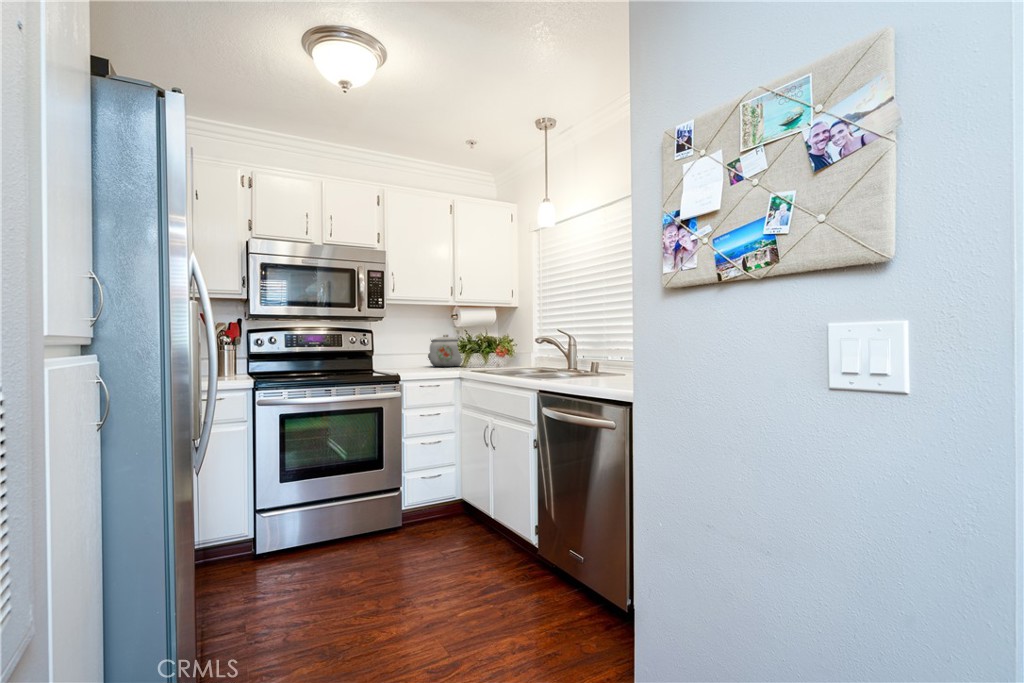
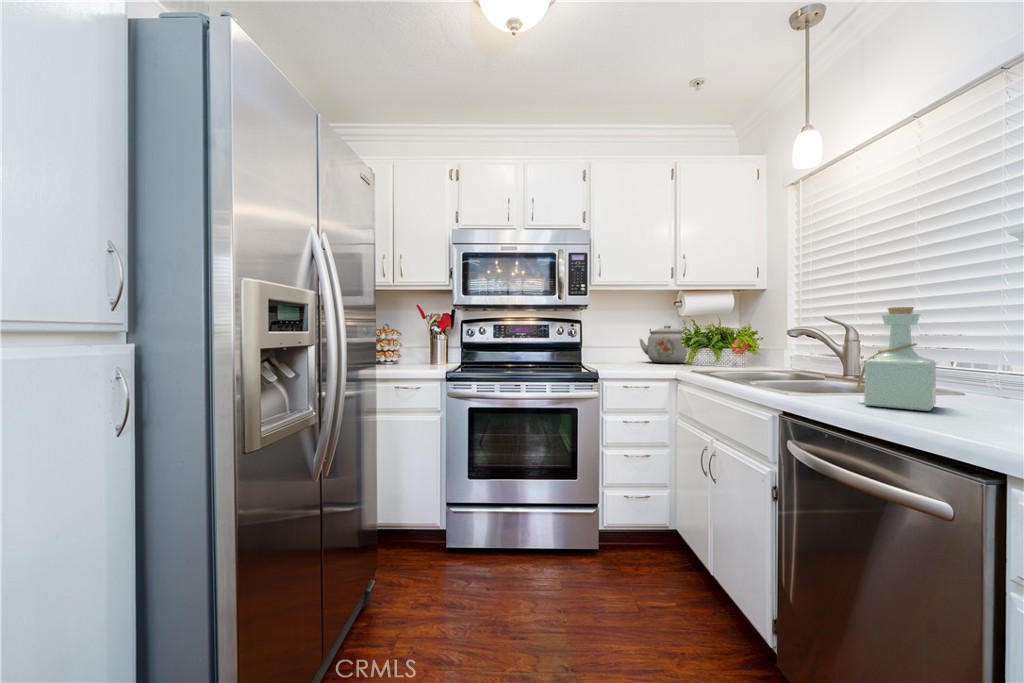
bottle: none [578,325,613,383] -> present [857,307,936,411]

